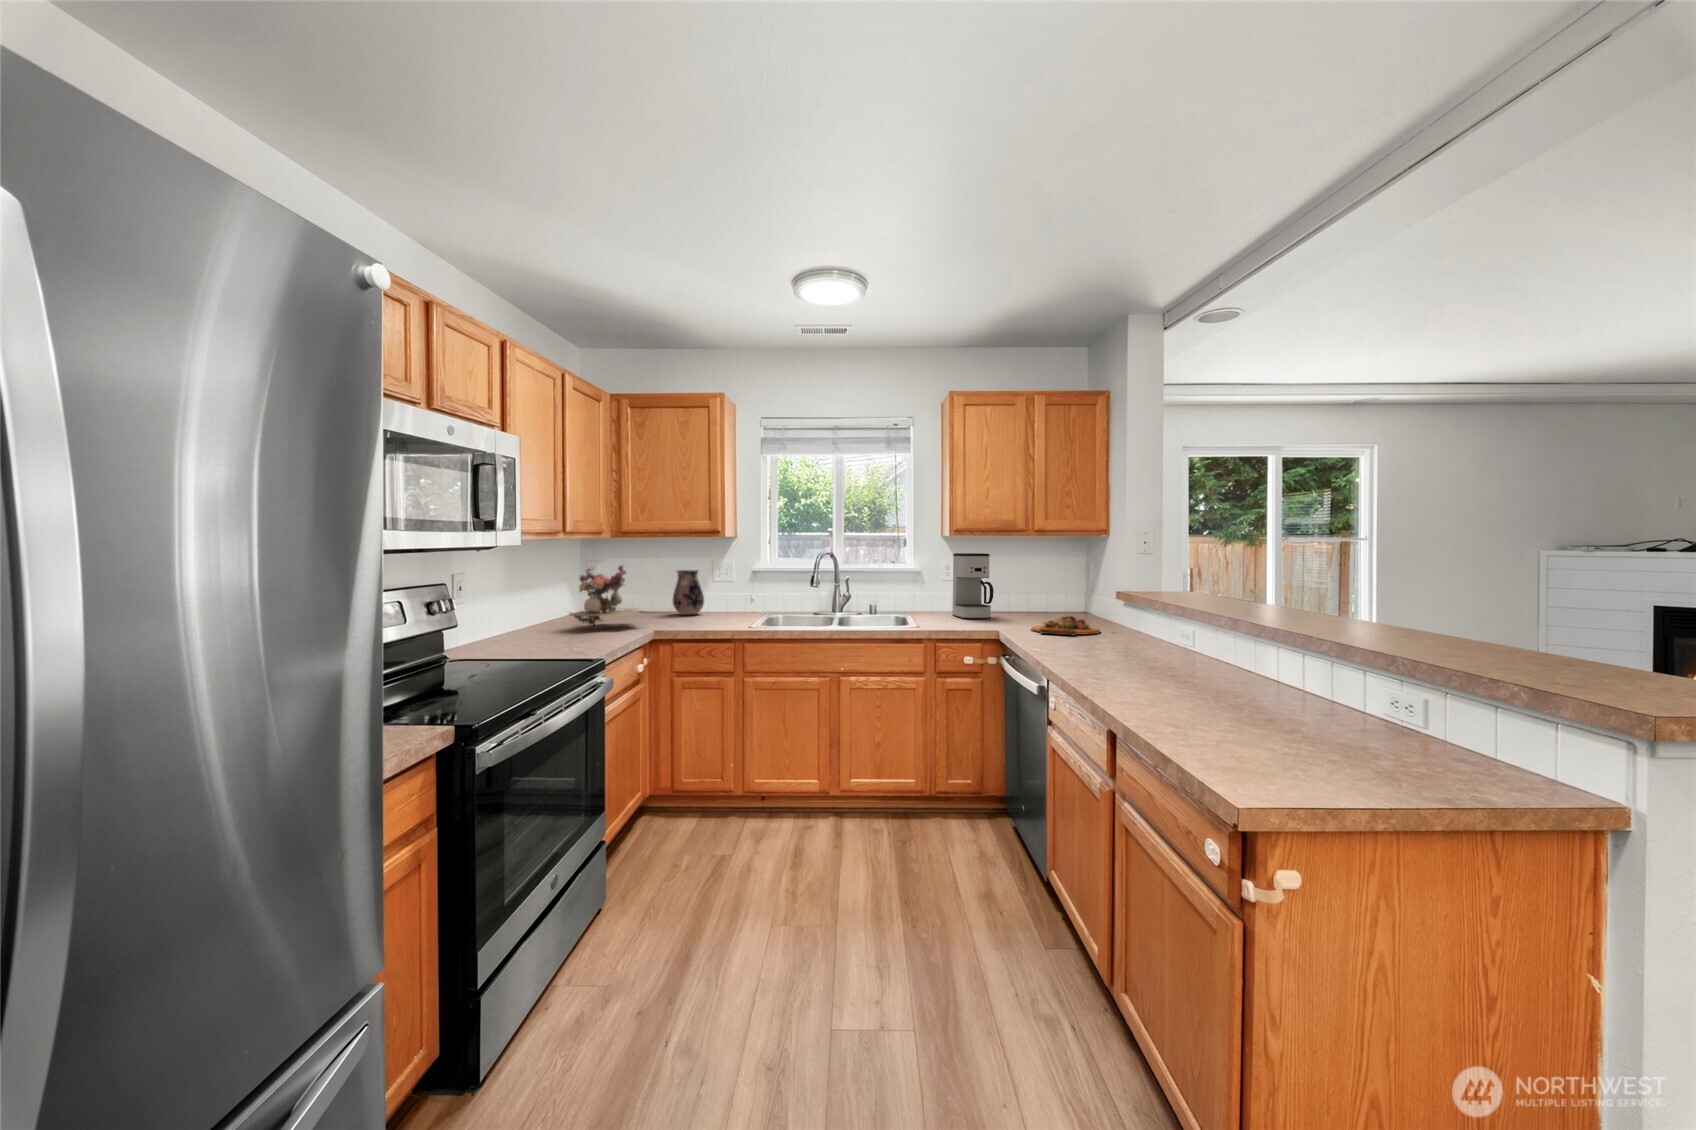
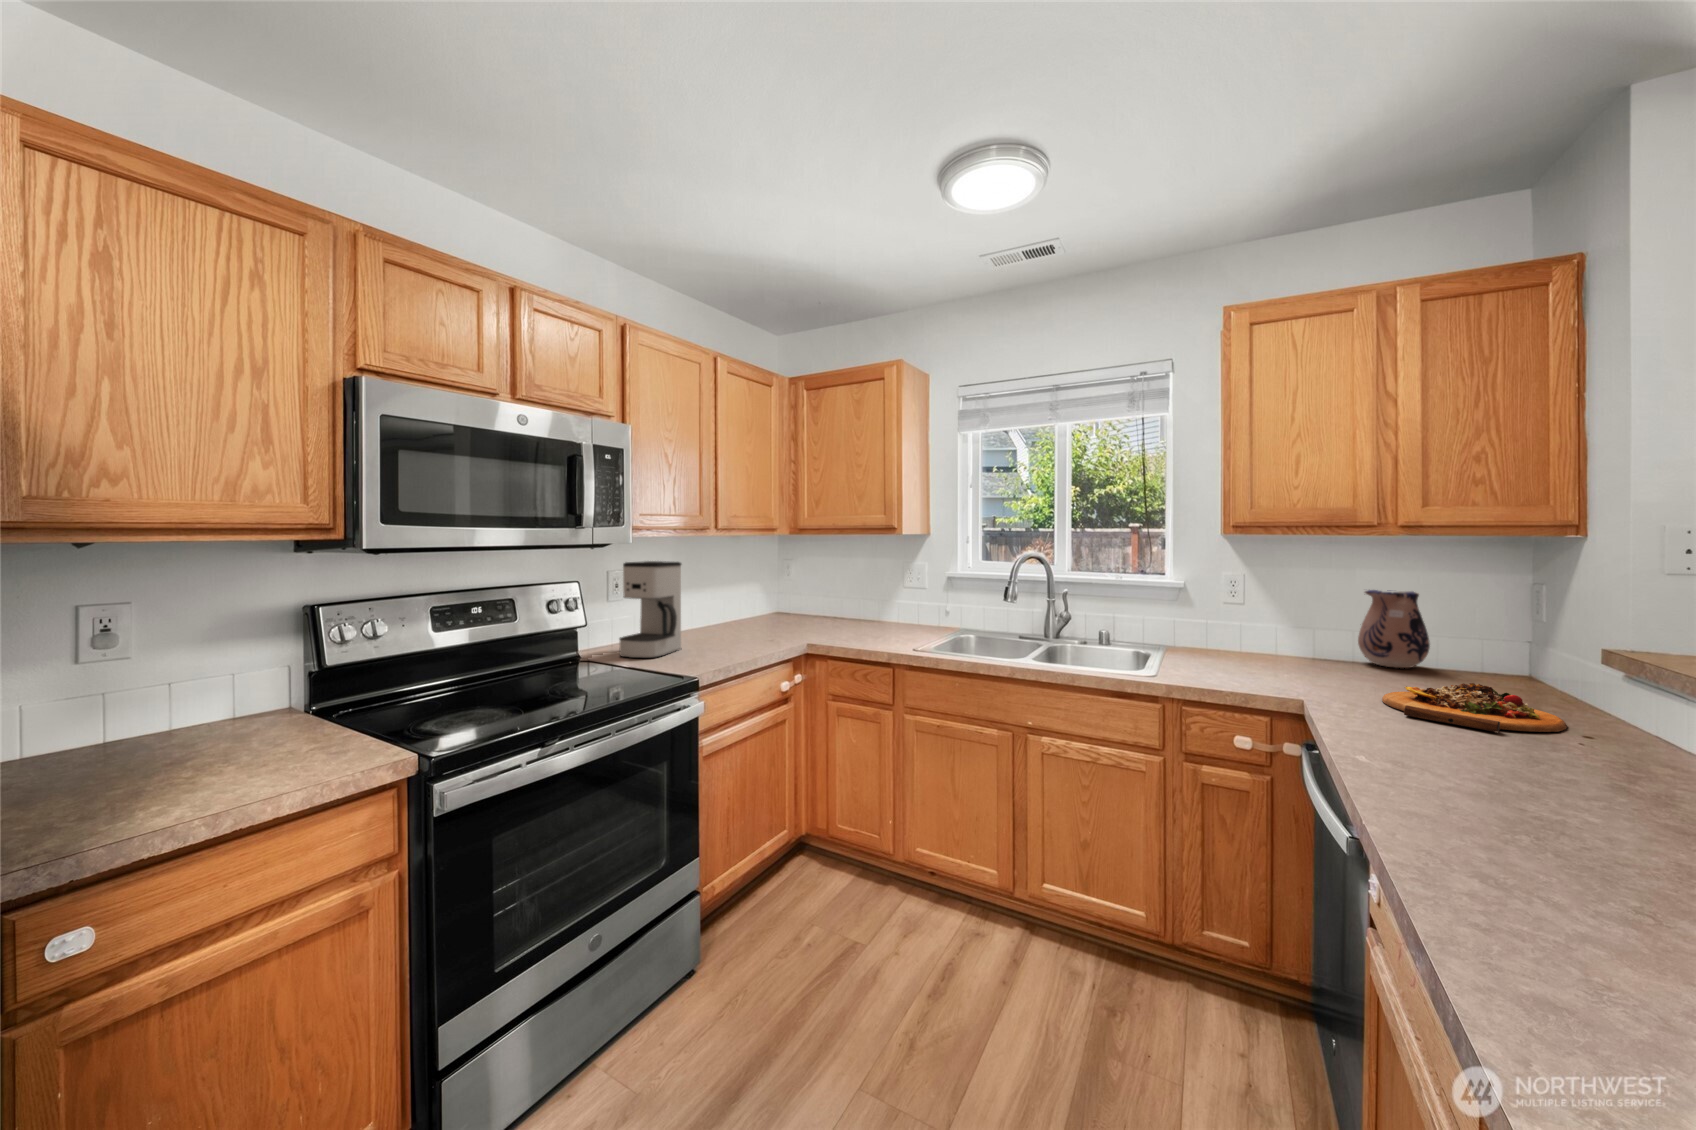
coffee maker: present [952,553,994,619] -> present [619,561,681,658]
flower arrangement: present [570,565,644,627] -> none [719,567,806,638]
ceramic pitcher: present [672,570,704,615] -> present [1358,590,1430,668]

